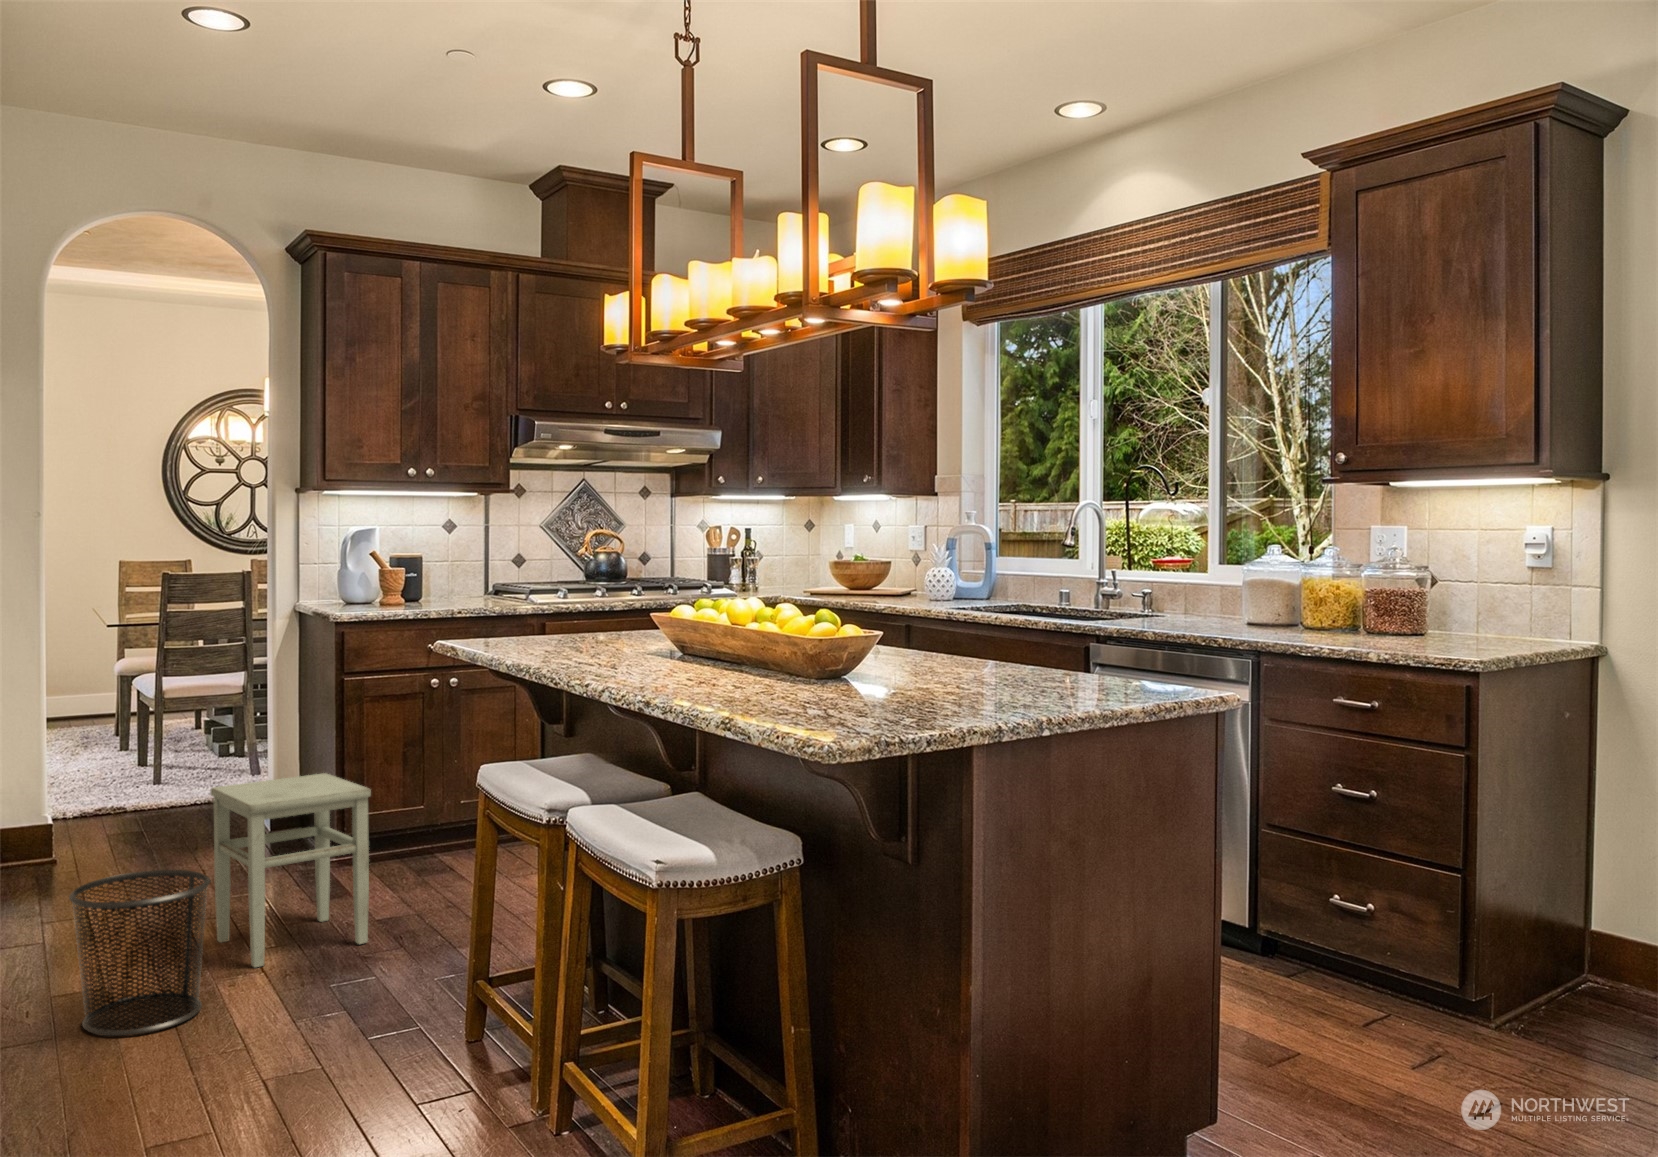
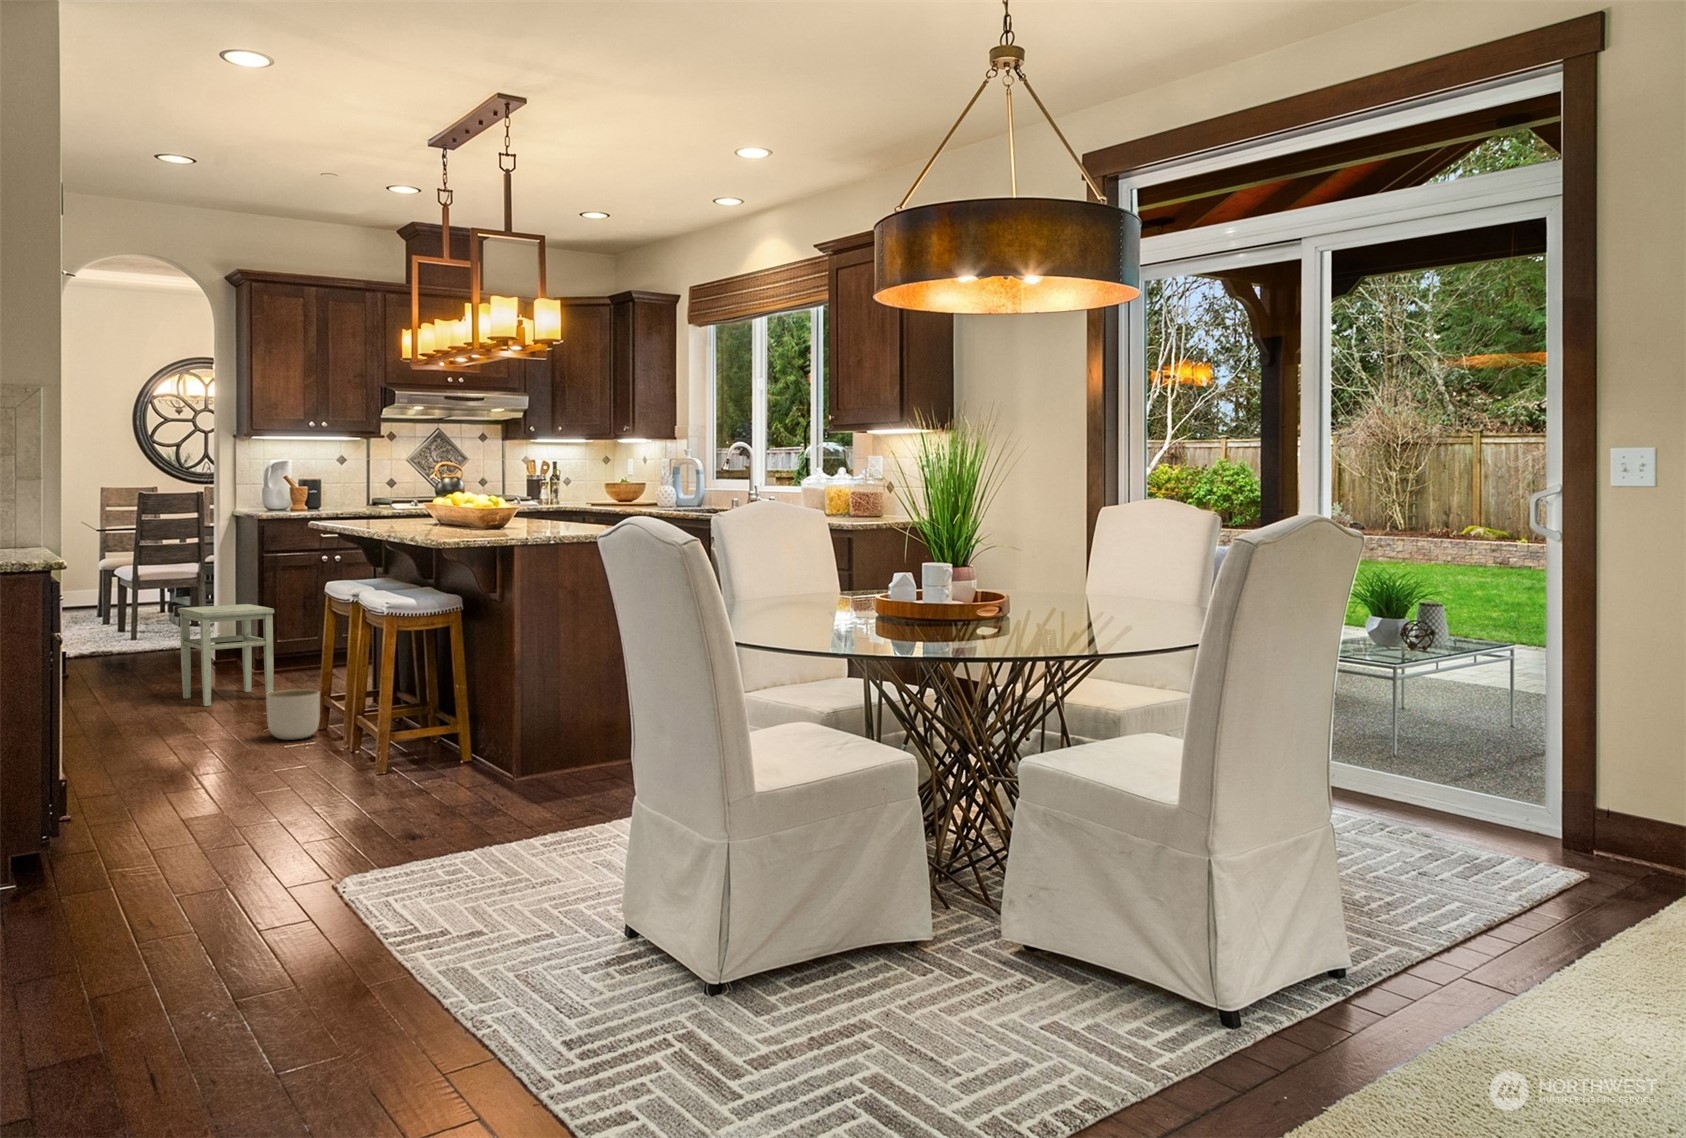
trash can: present [69,870,211,1036] -> none [101,644,179,725]
planter: none [374,980,474,1094] -> present [266,689,320,740]

